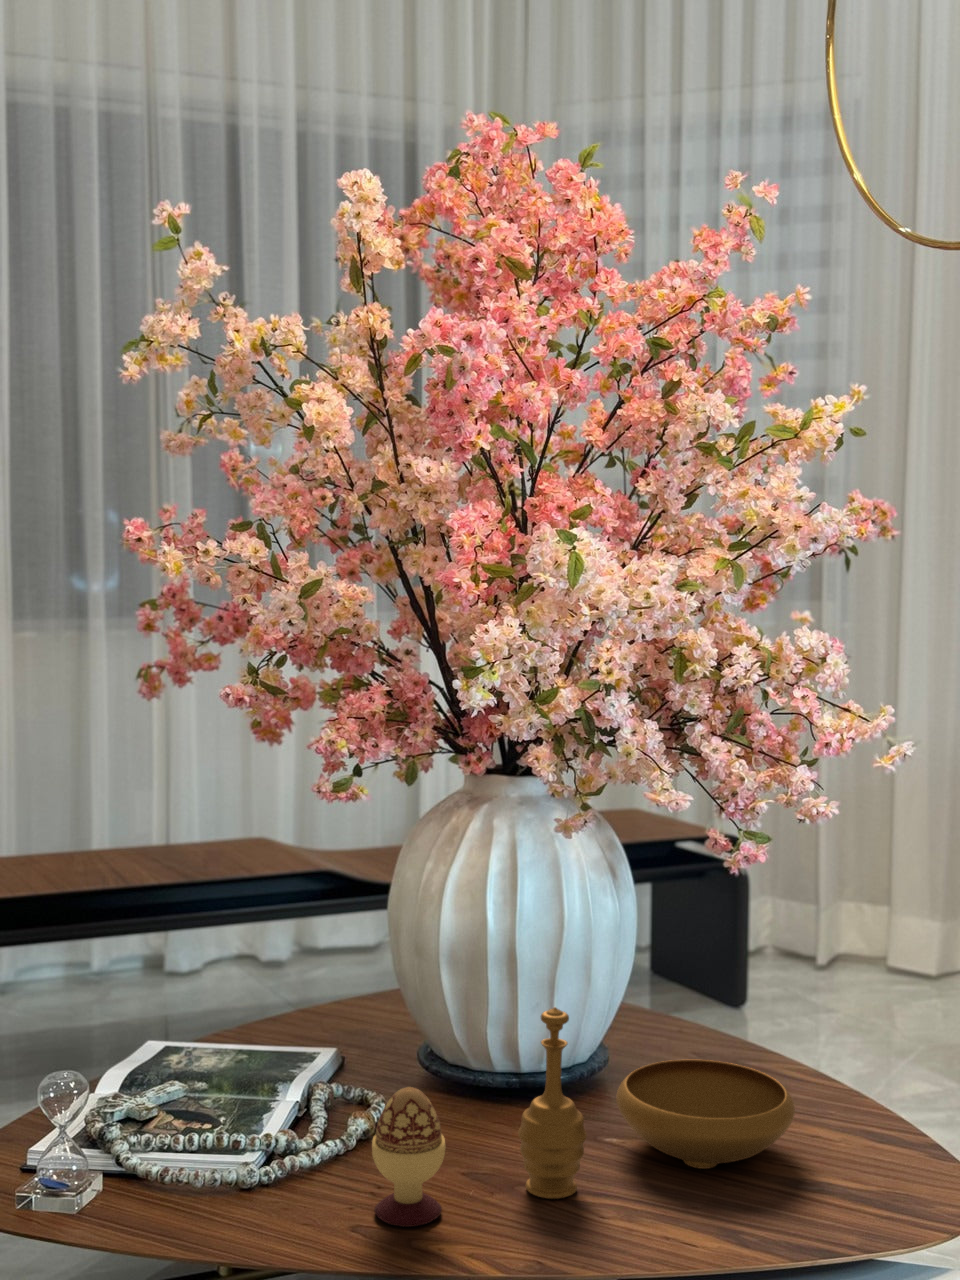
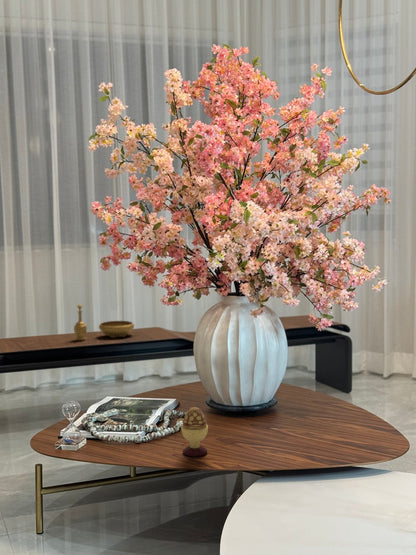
decorative bowl: present [518,1007,795,1199] -> present [74,305,134,340]

